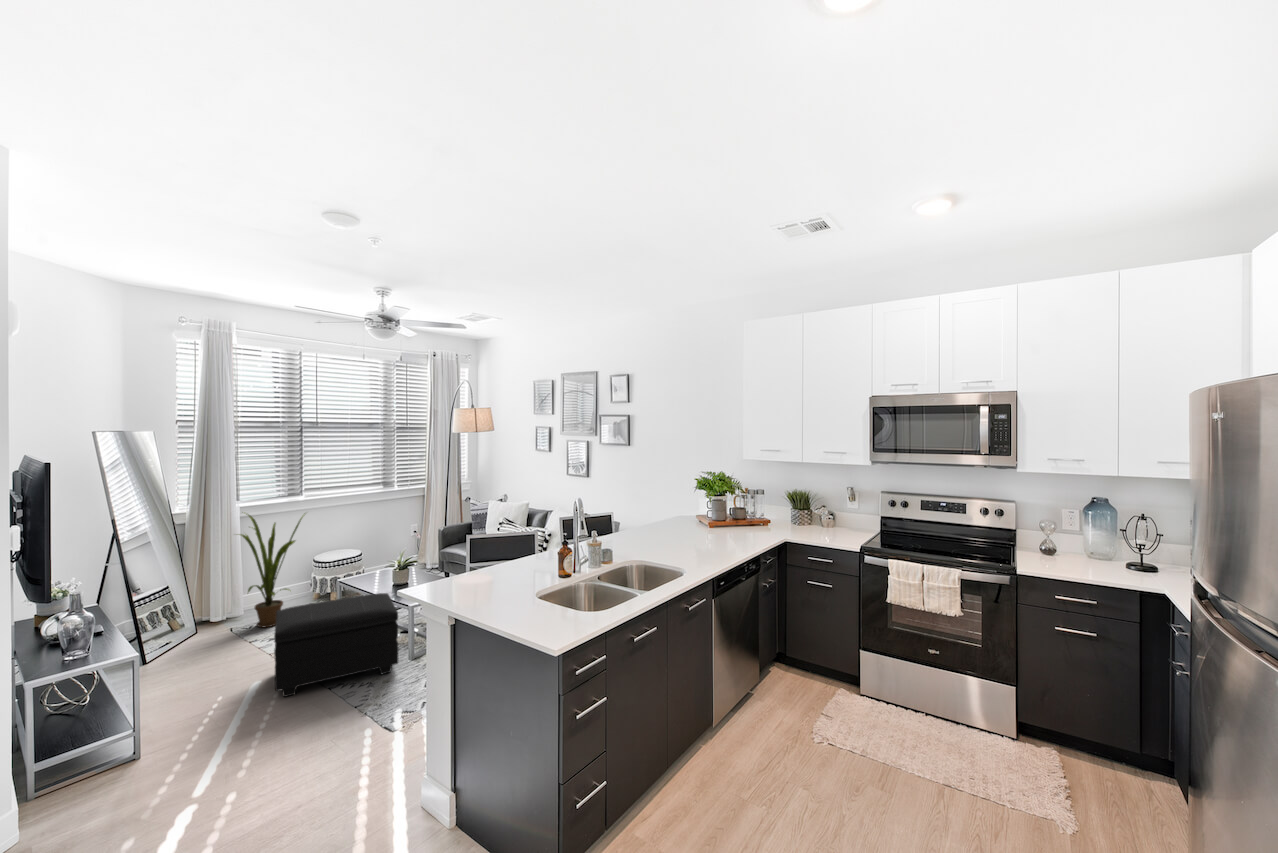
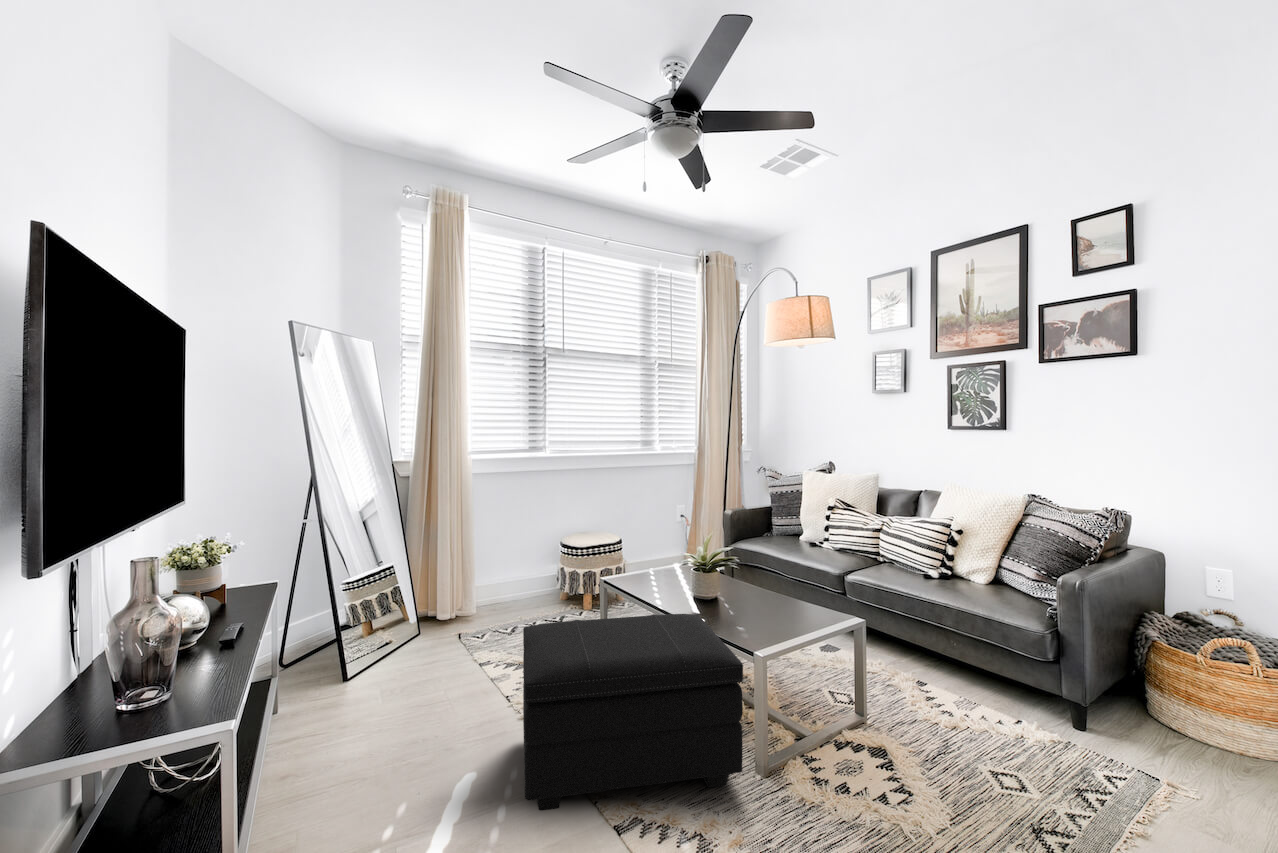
house plant: present [240,514,303,627] -> none [461,464,560,639]

